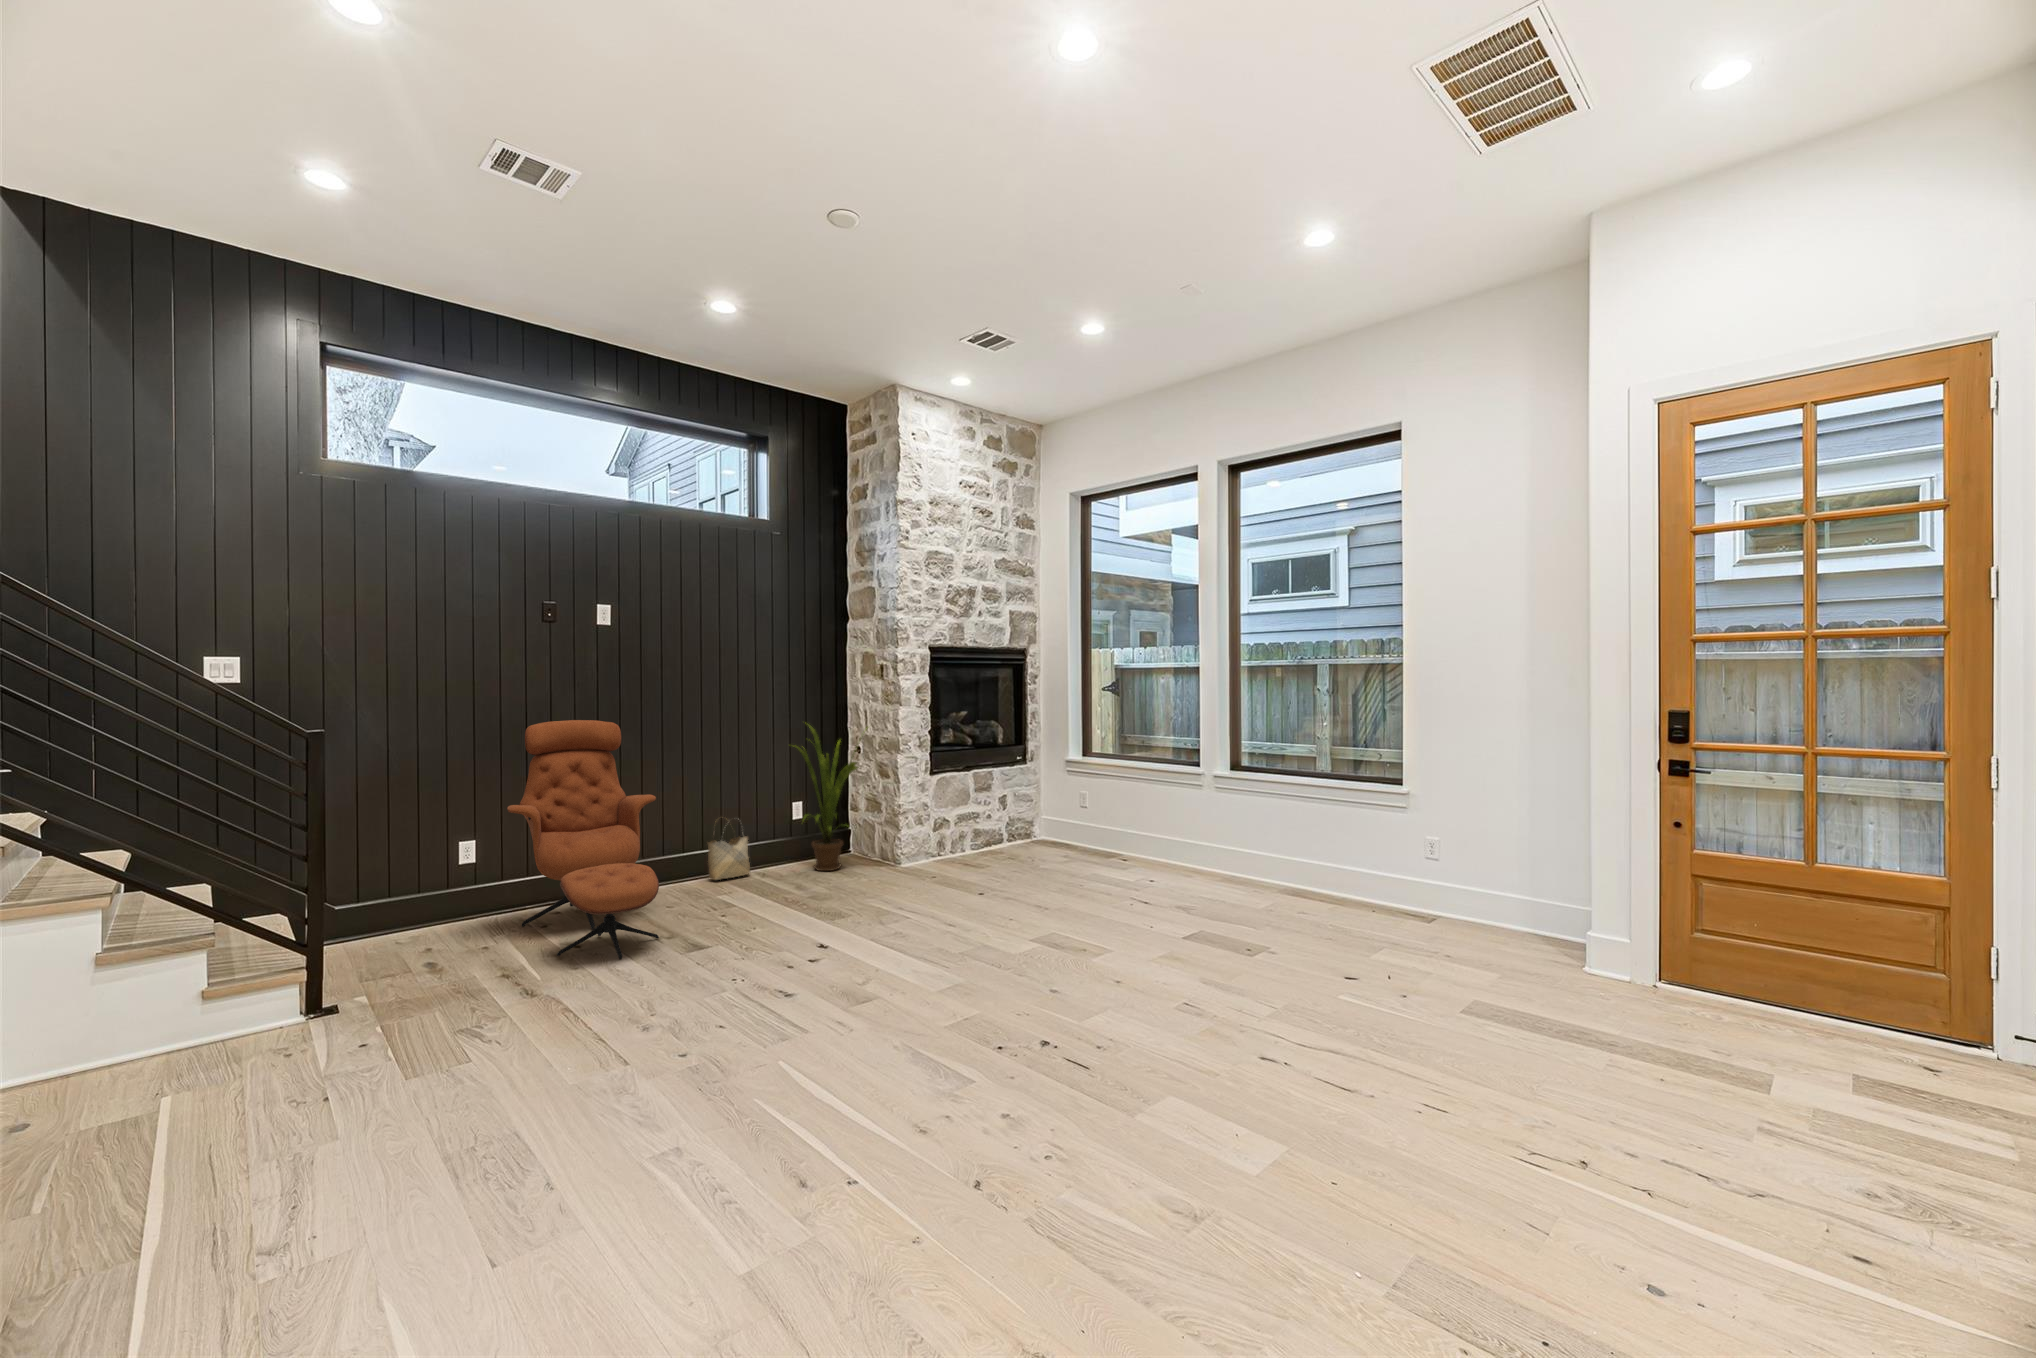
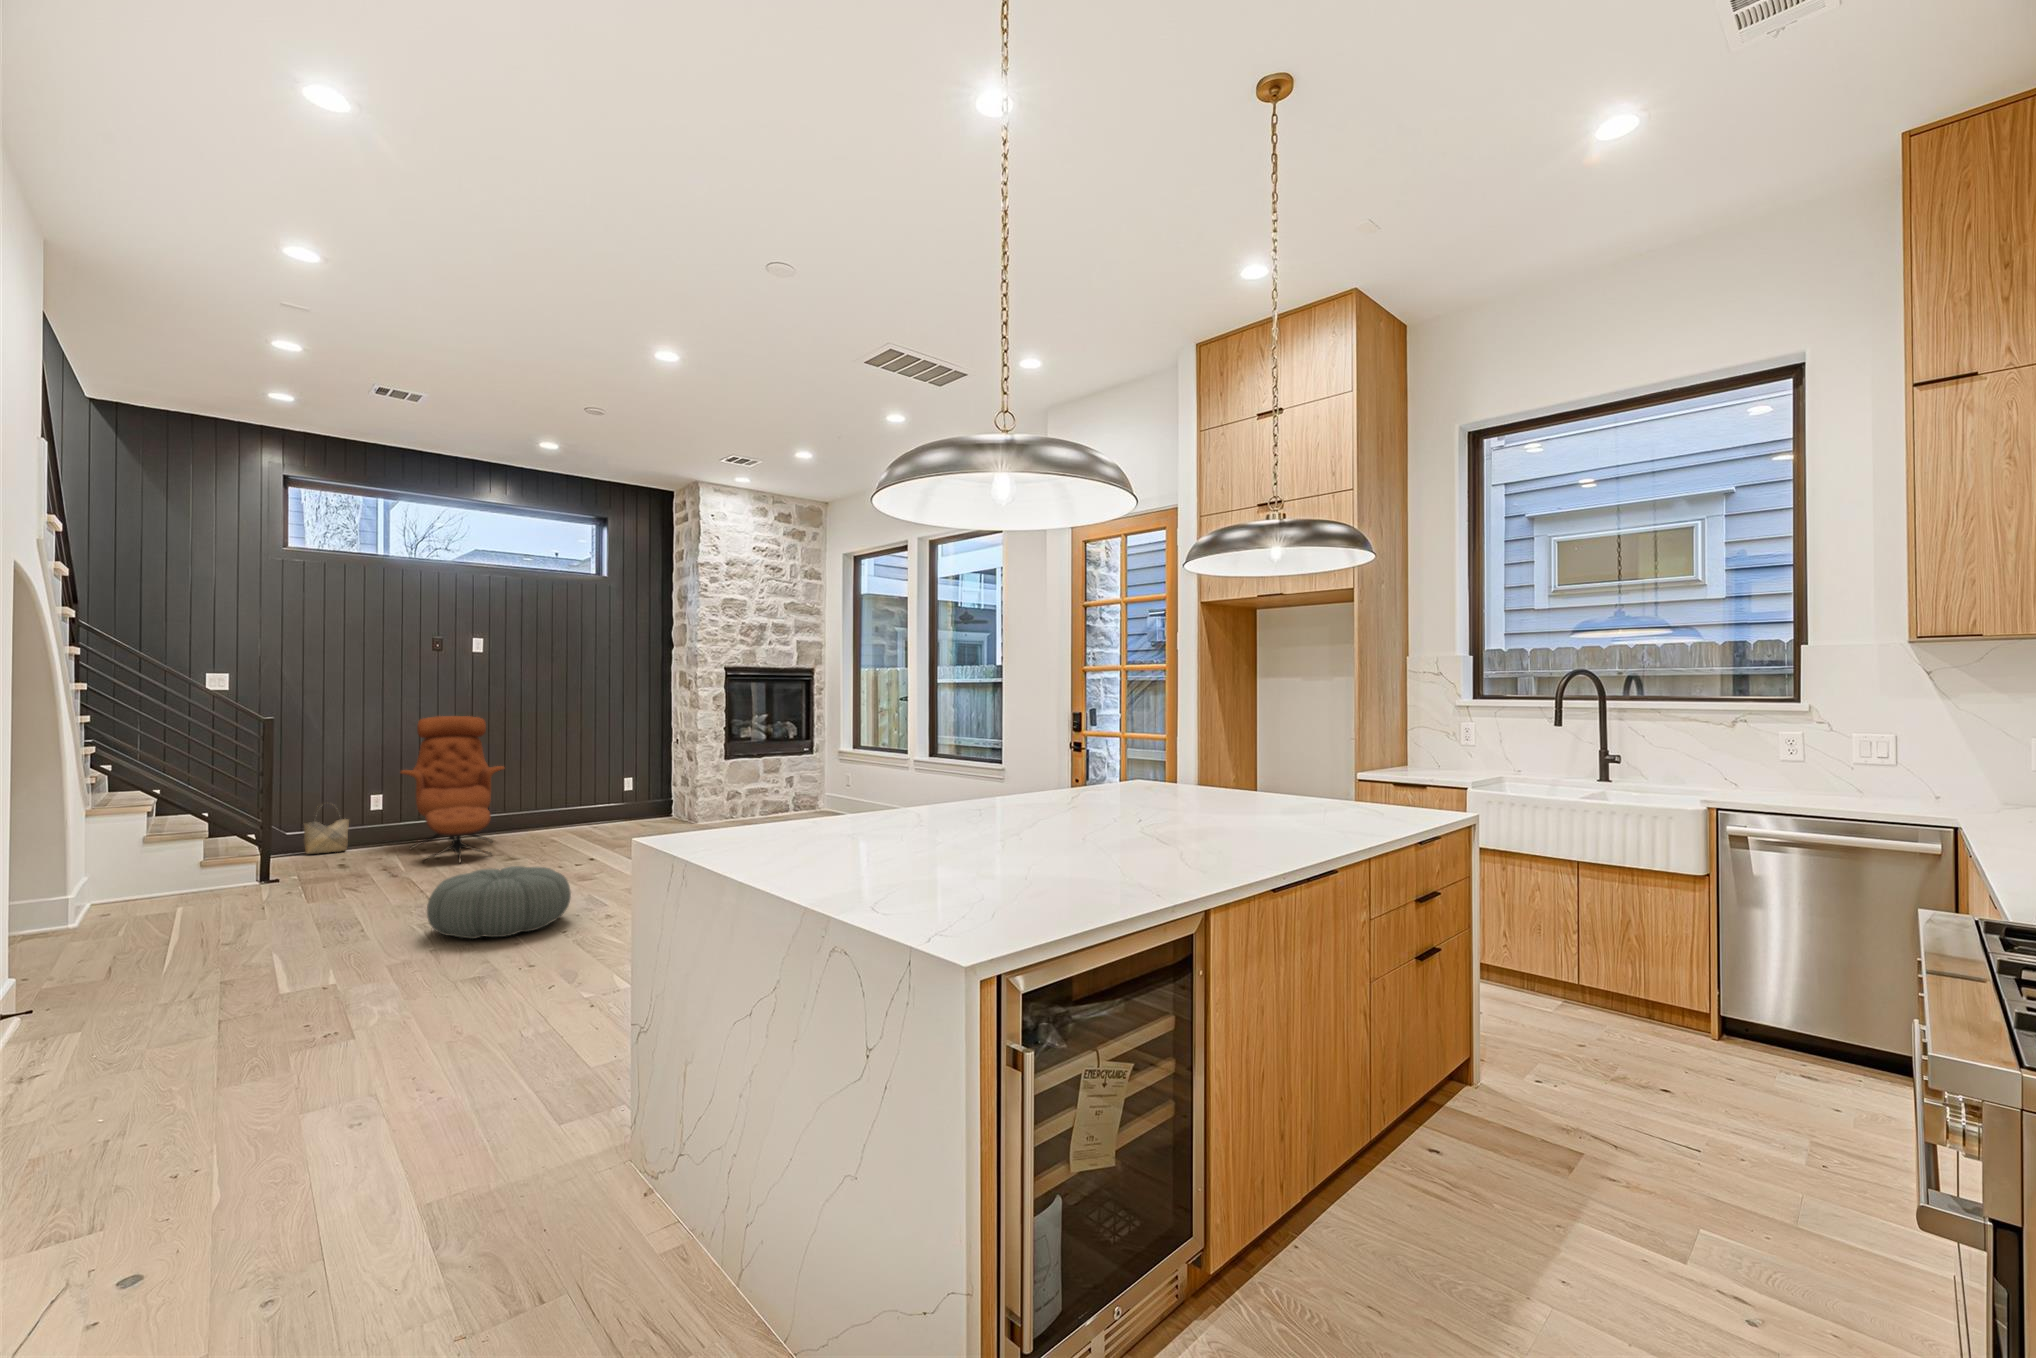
house plant: present [789,725,860,871] -> none [613,720,678,826]
woven basket: present [708,832,750,880] -> present [304,803,349,854]
pouf: none [694,1019,948,1212] -> present [427,866,571,939]

